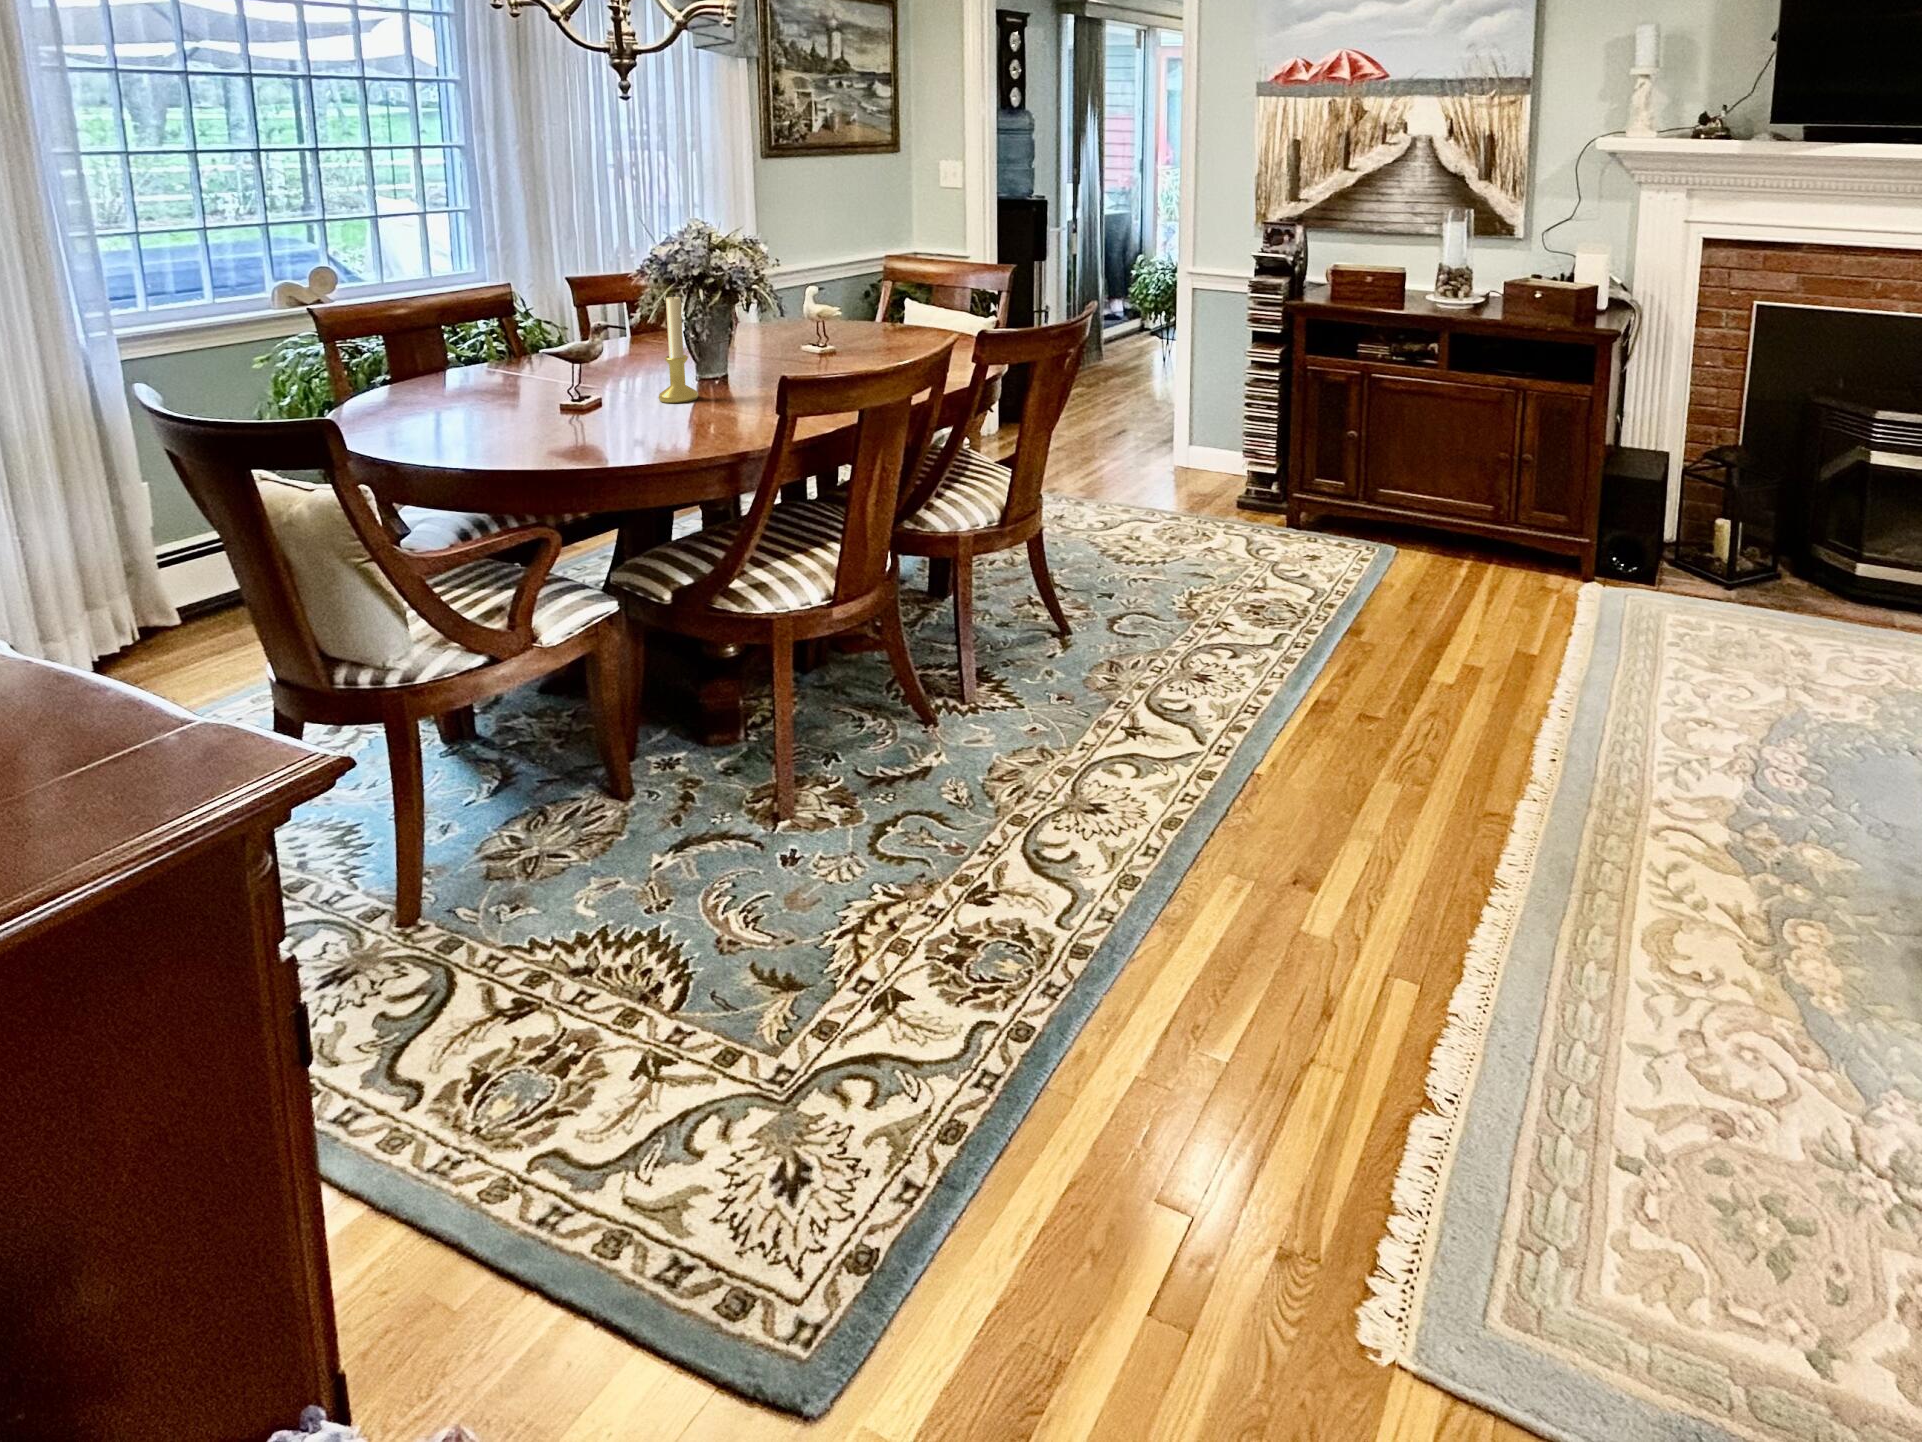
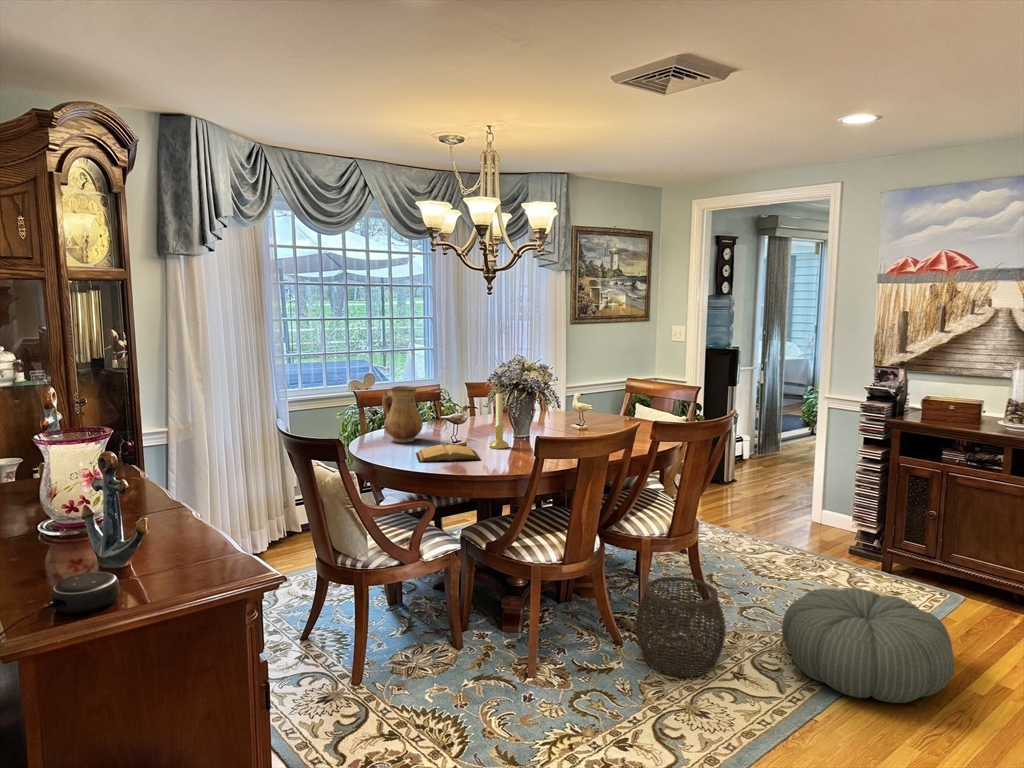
ceramic pitcher: none [401,291,503,407] -> present [382,386,423,442]
book: none [500,403,651,448] -> present [416,444,481,463]
pouf: none [1185,561,1418,725] -> present [782,588,954,703]
woven basket: none [961,587,1109,756] -> present [635,576,726,677]

